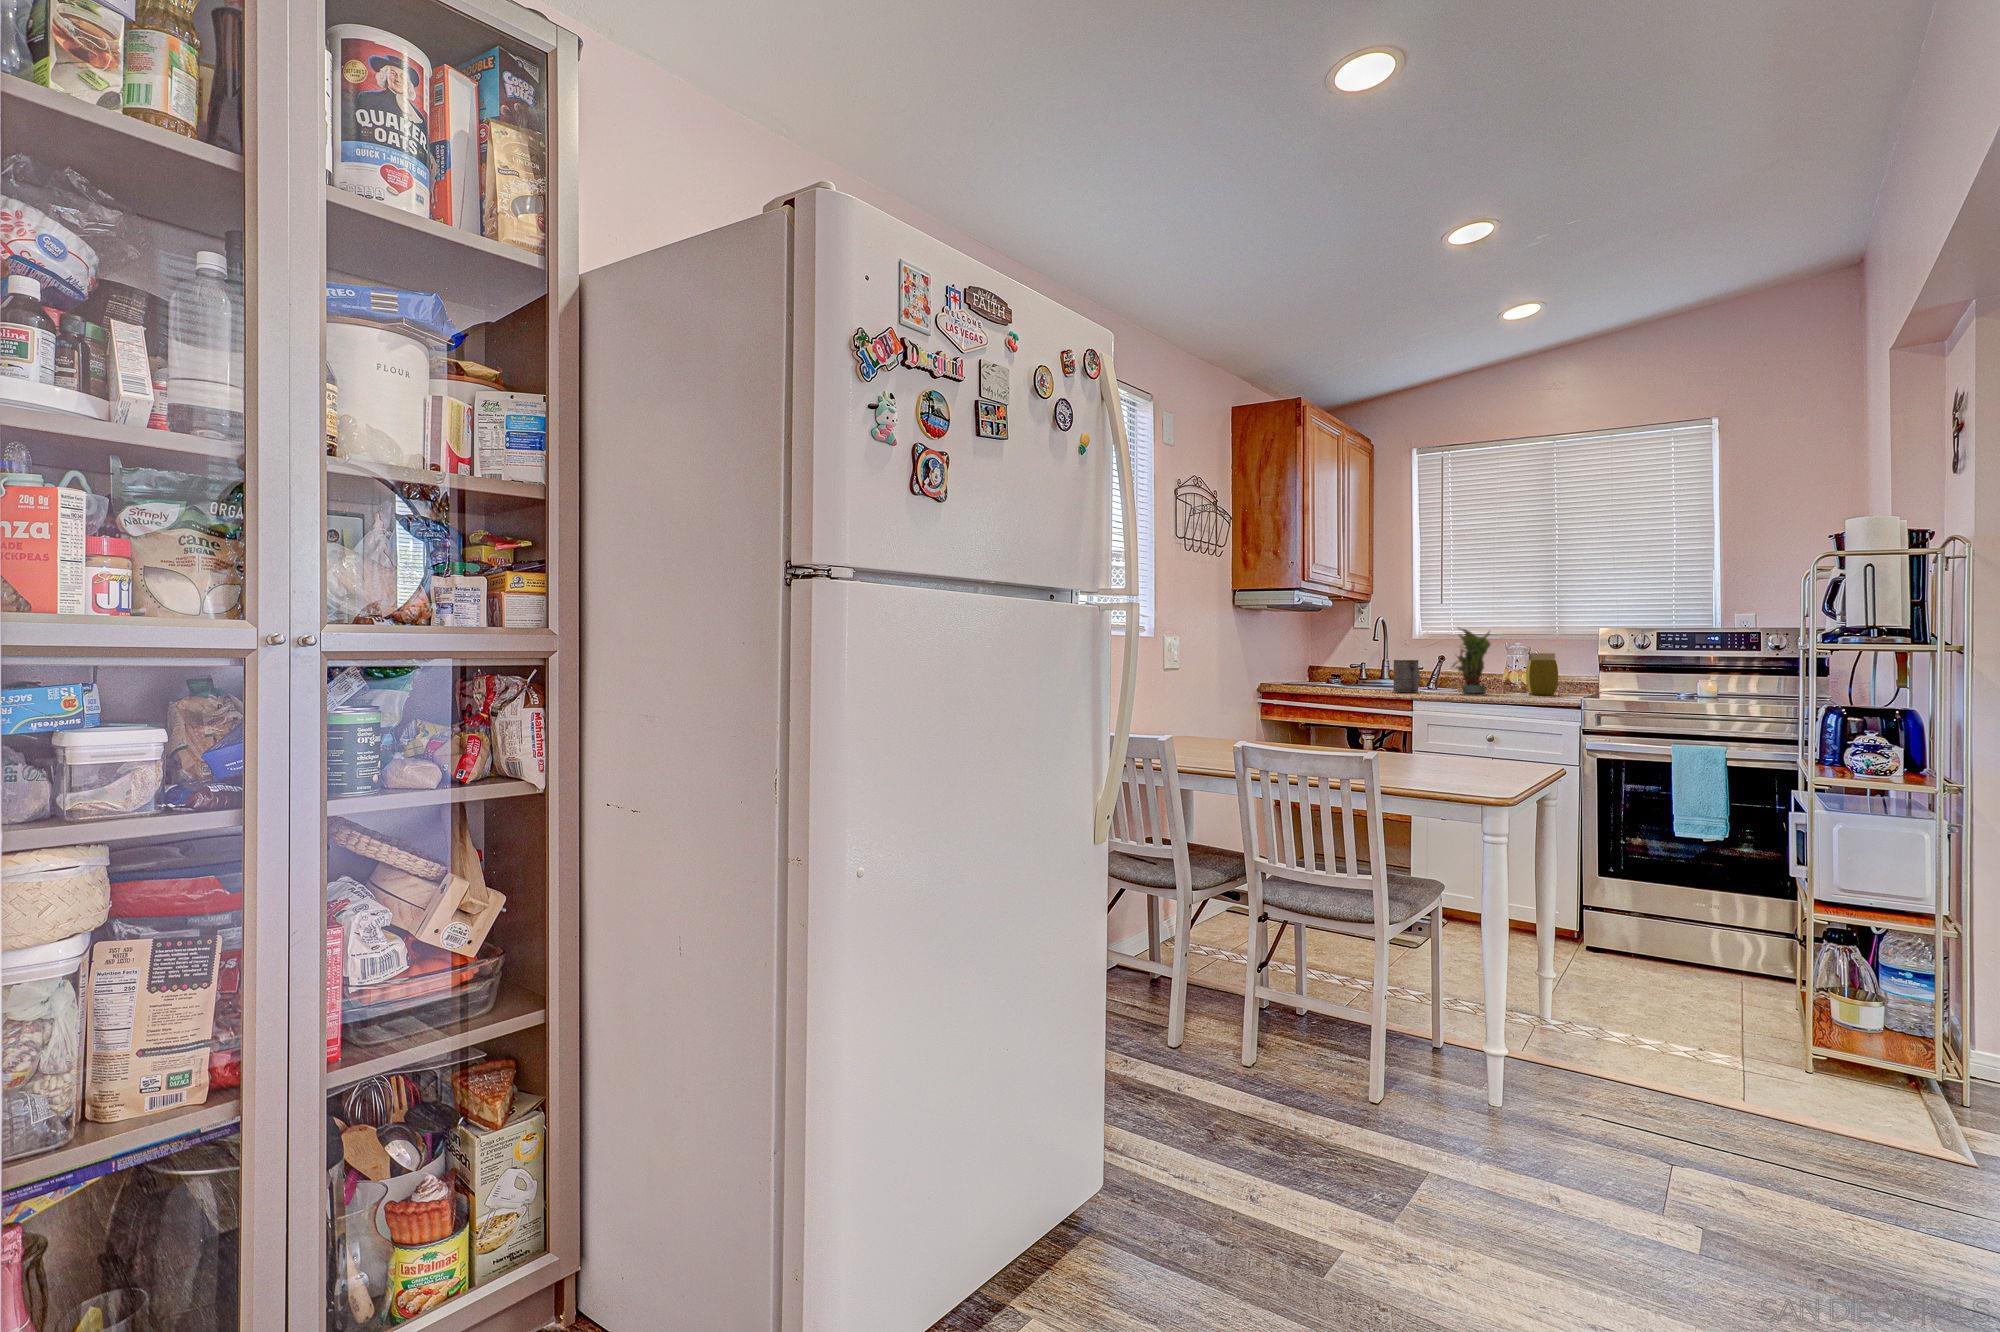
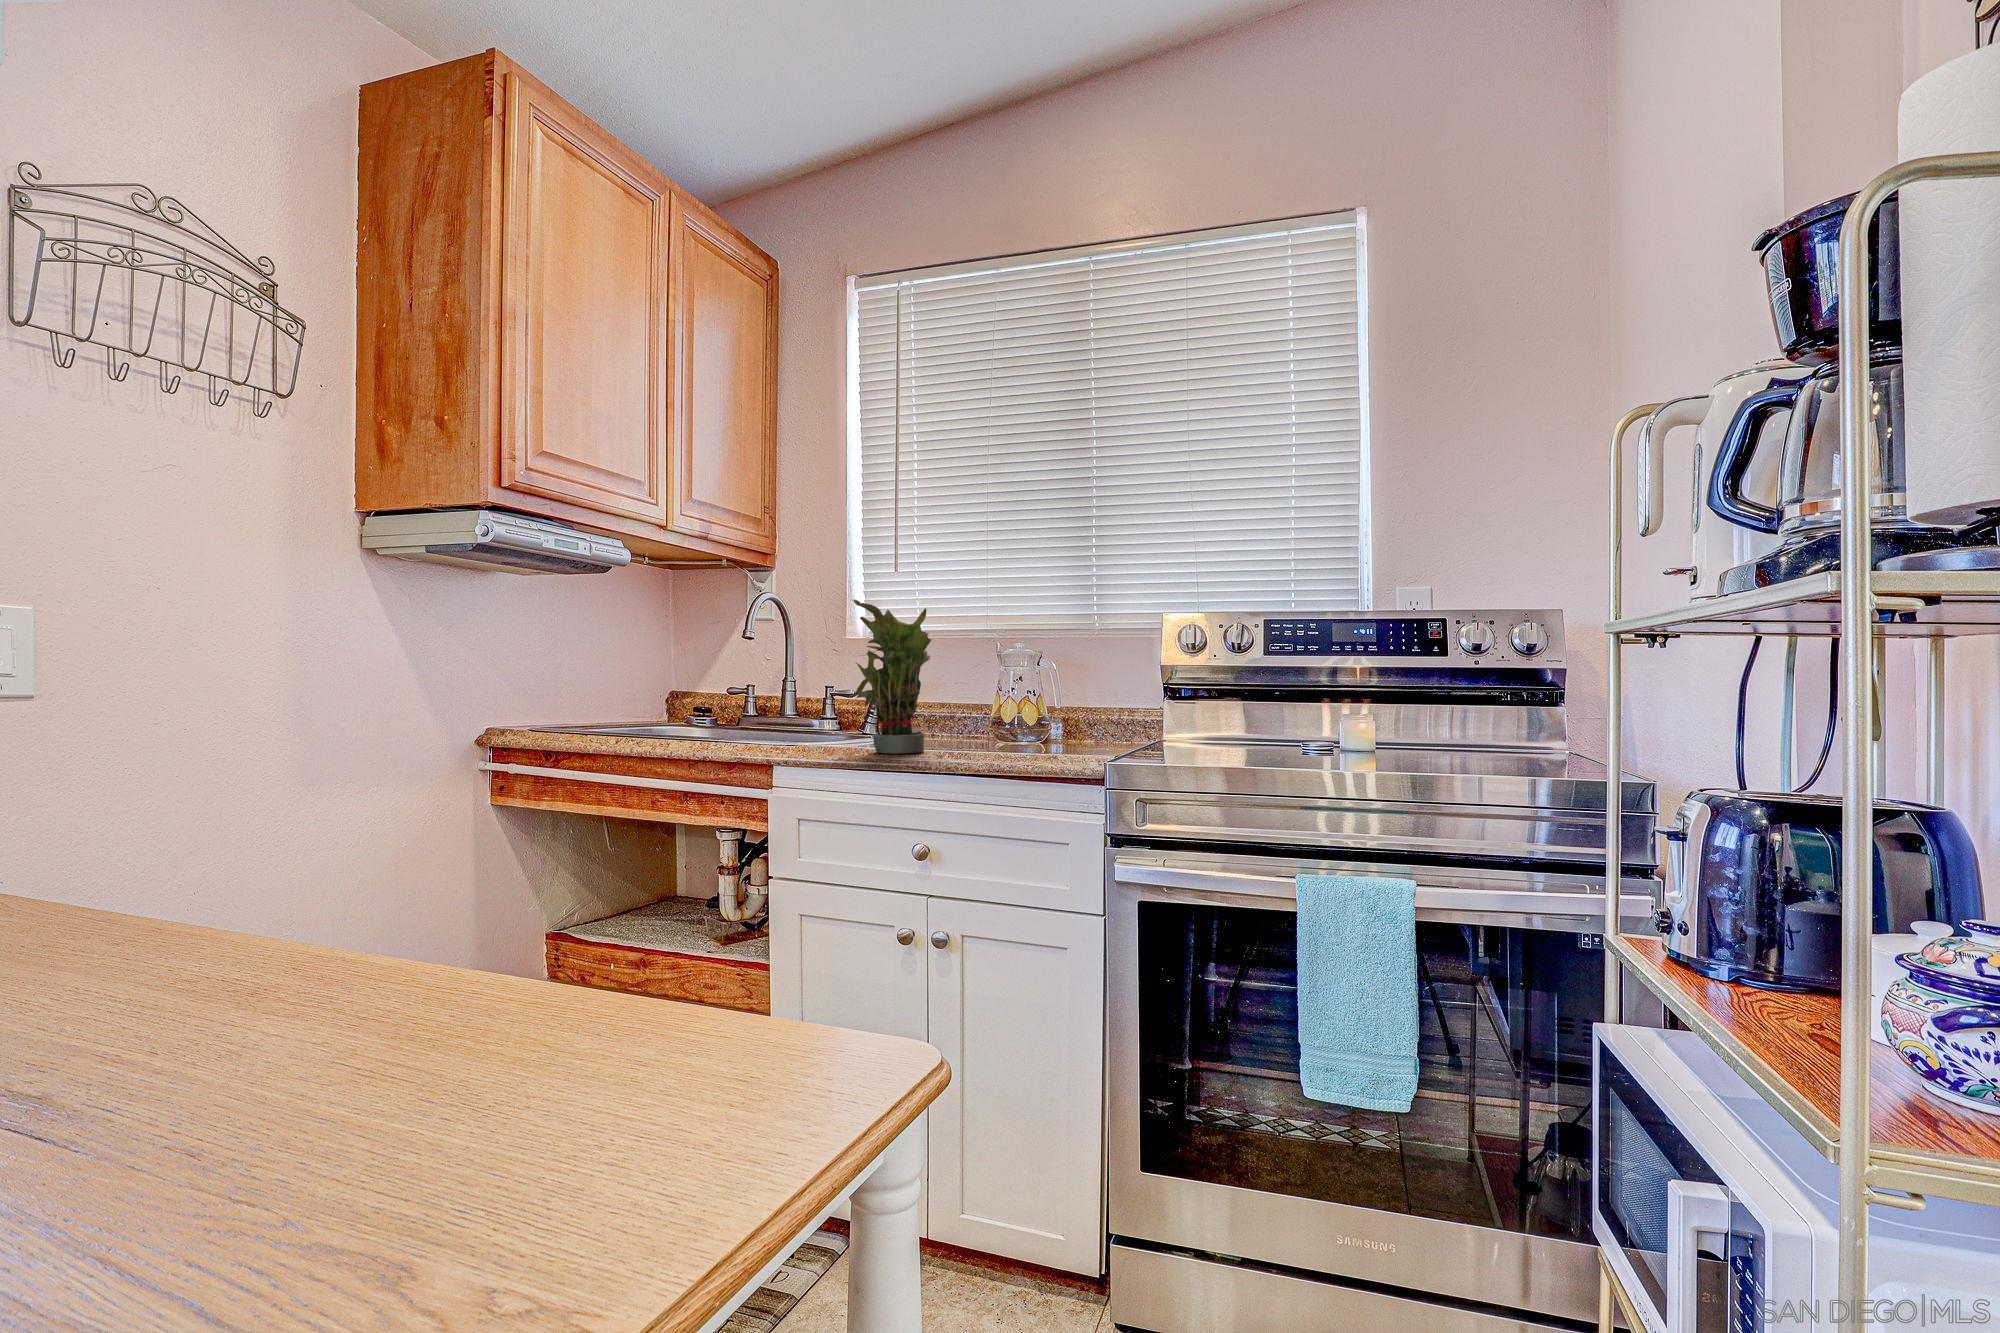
jar: present [1526,653,1558,695] -> none [999,661,1063,760]
mug: present [1393,660,1420,692] -> none [740,677,795,750]

